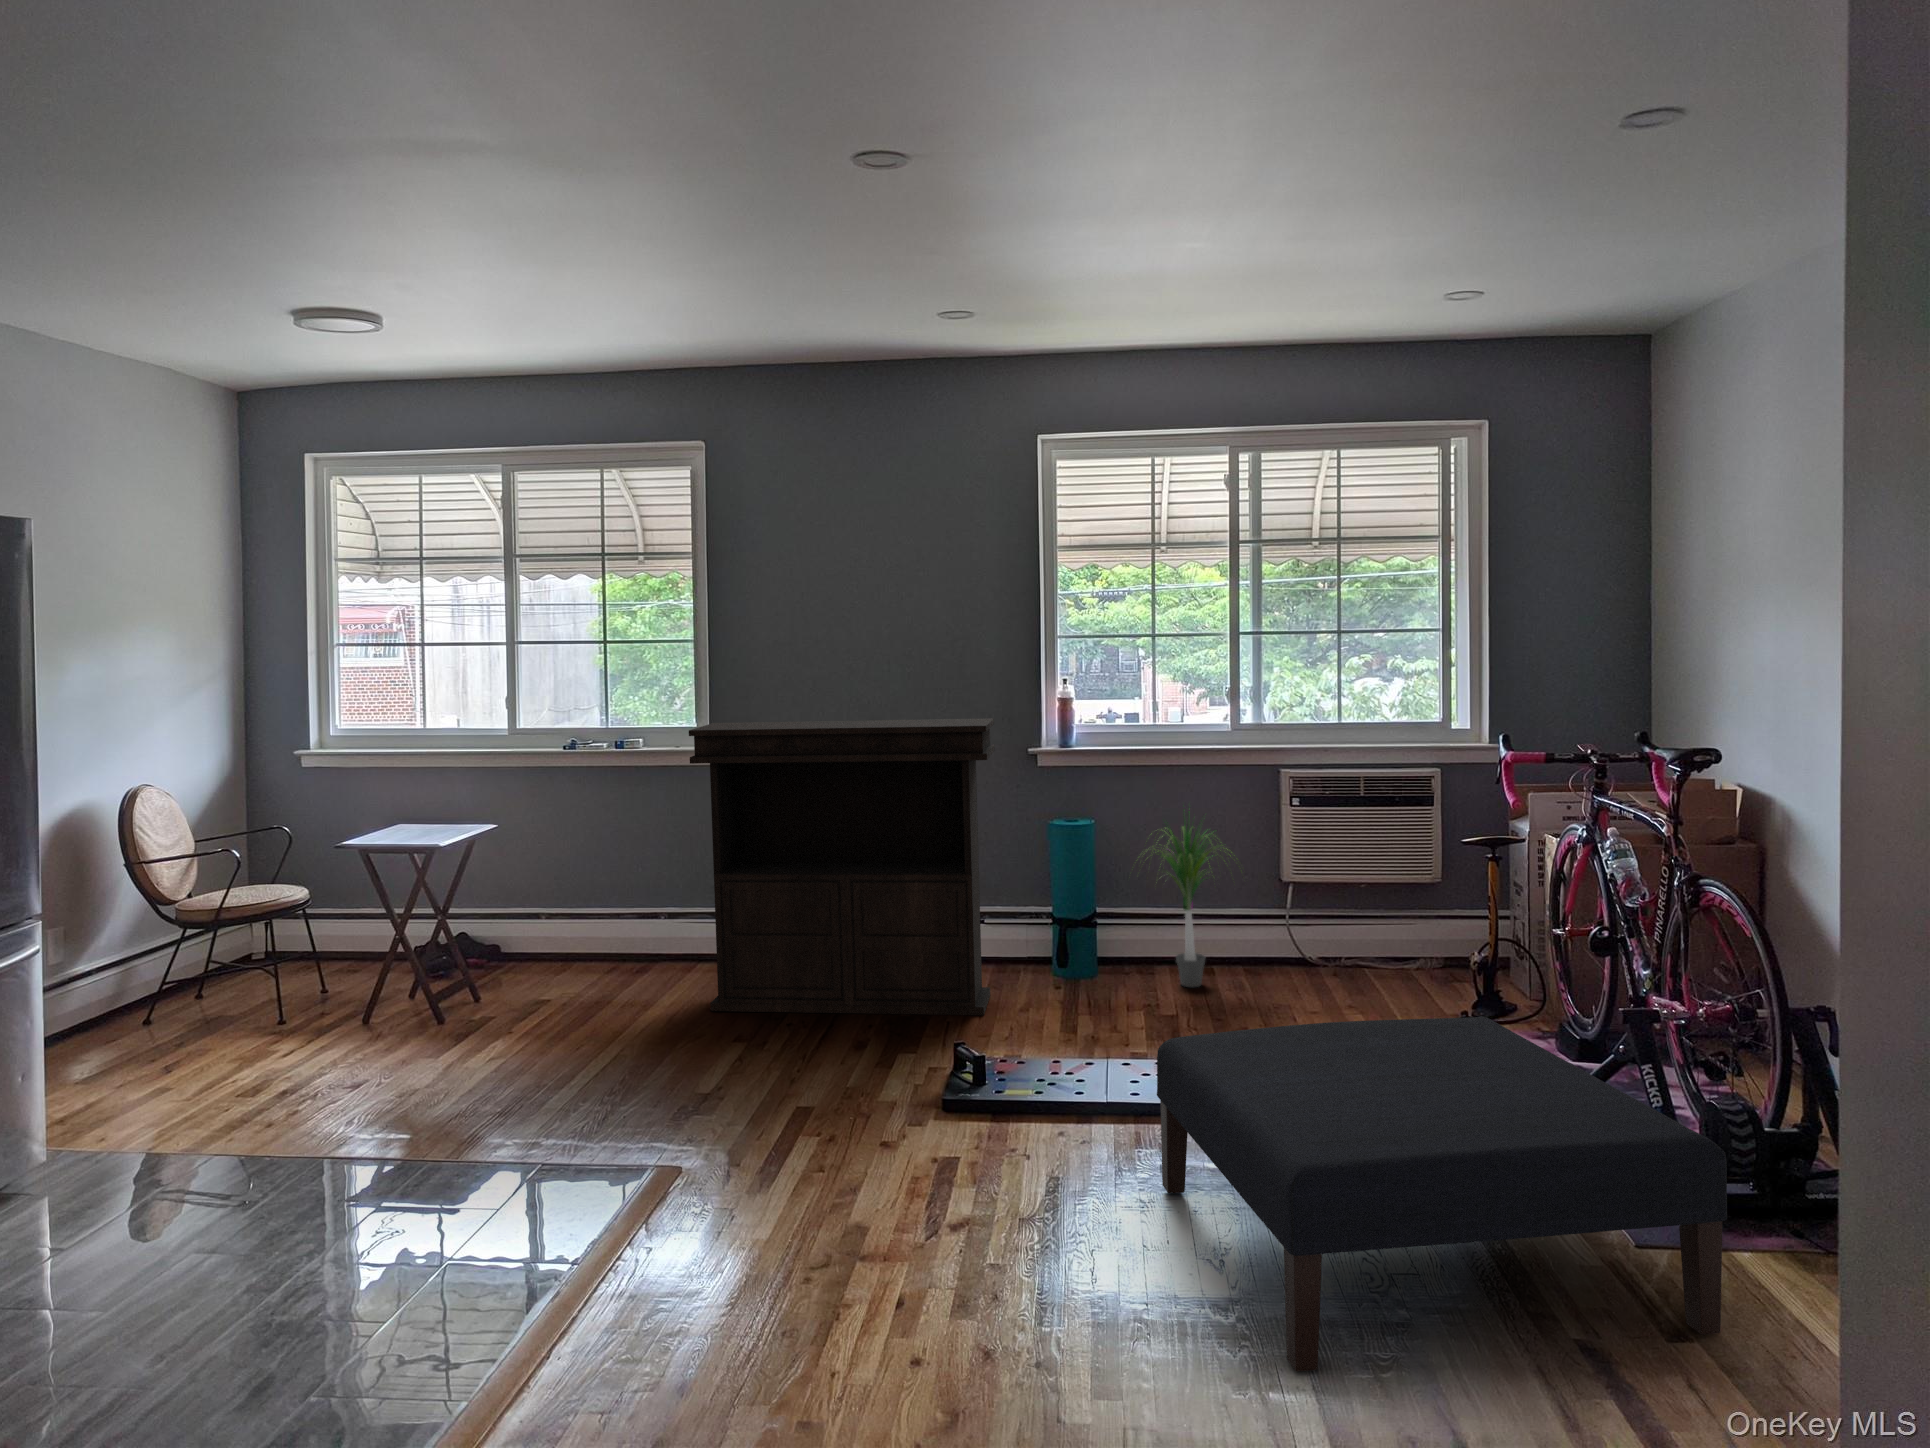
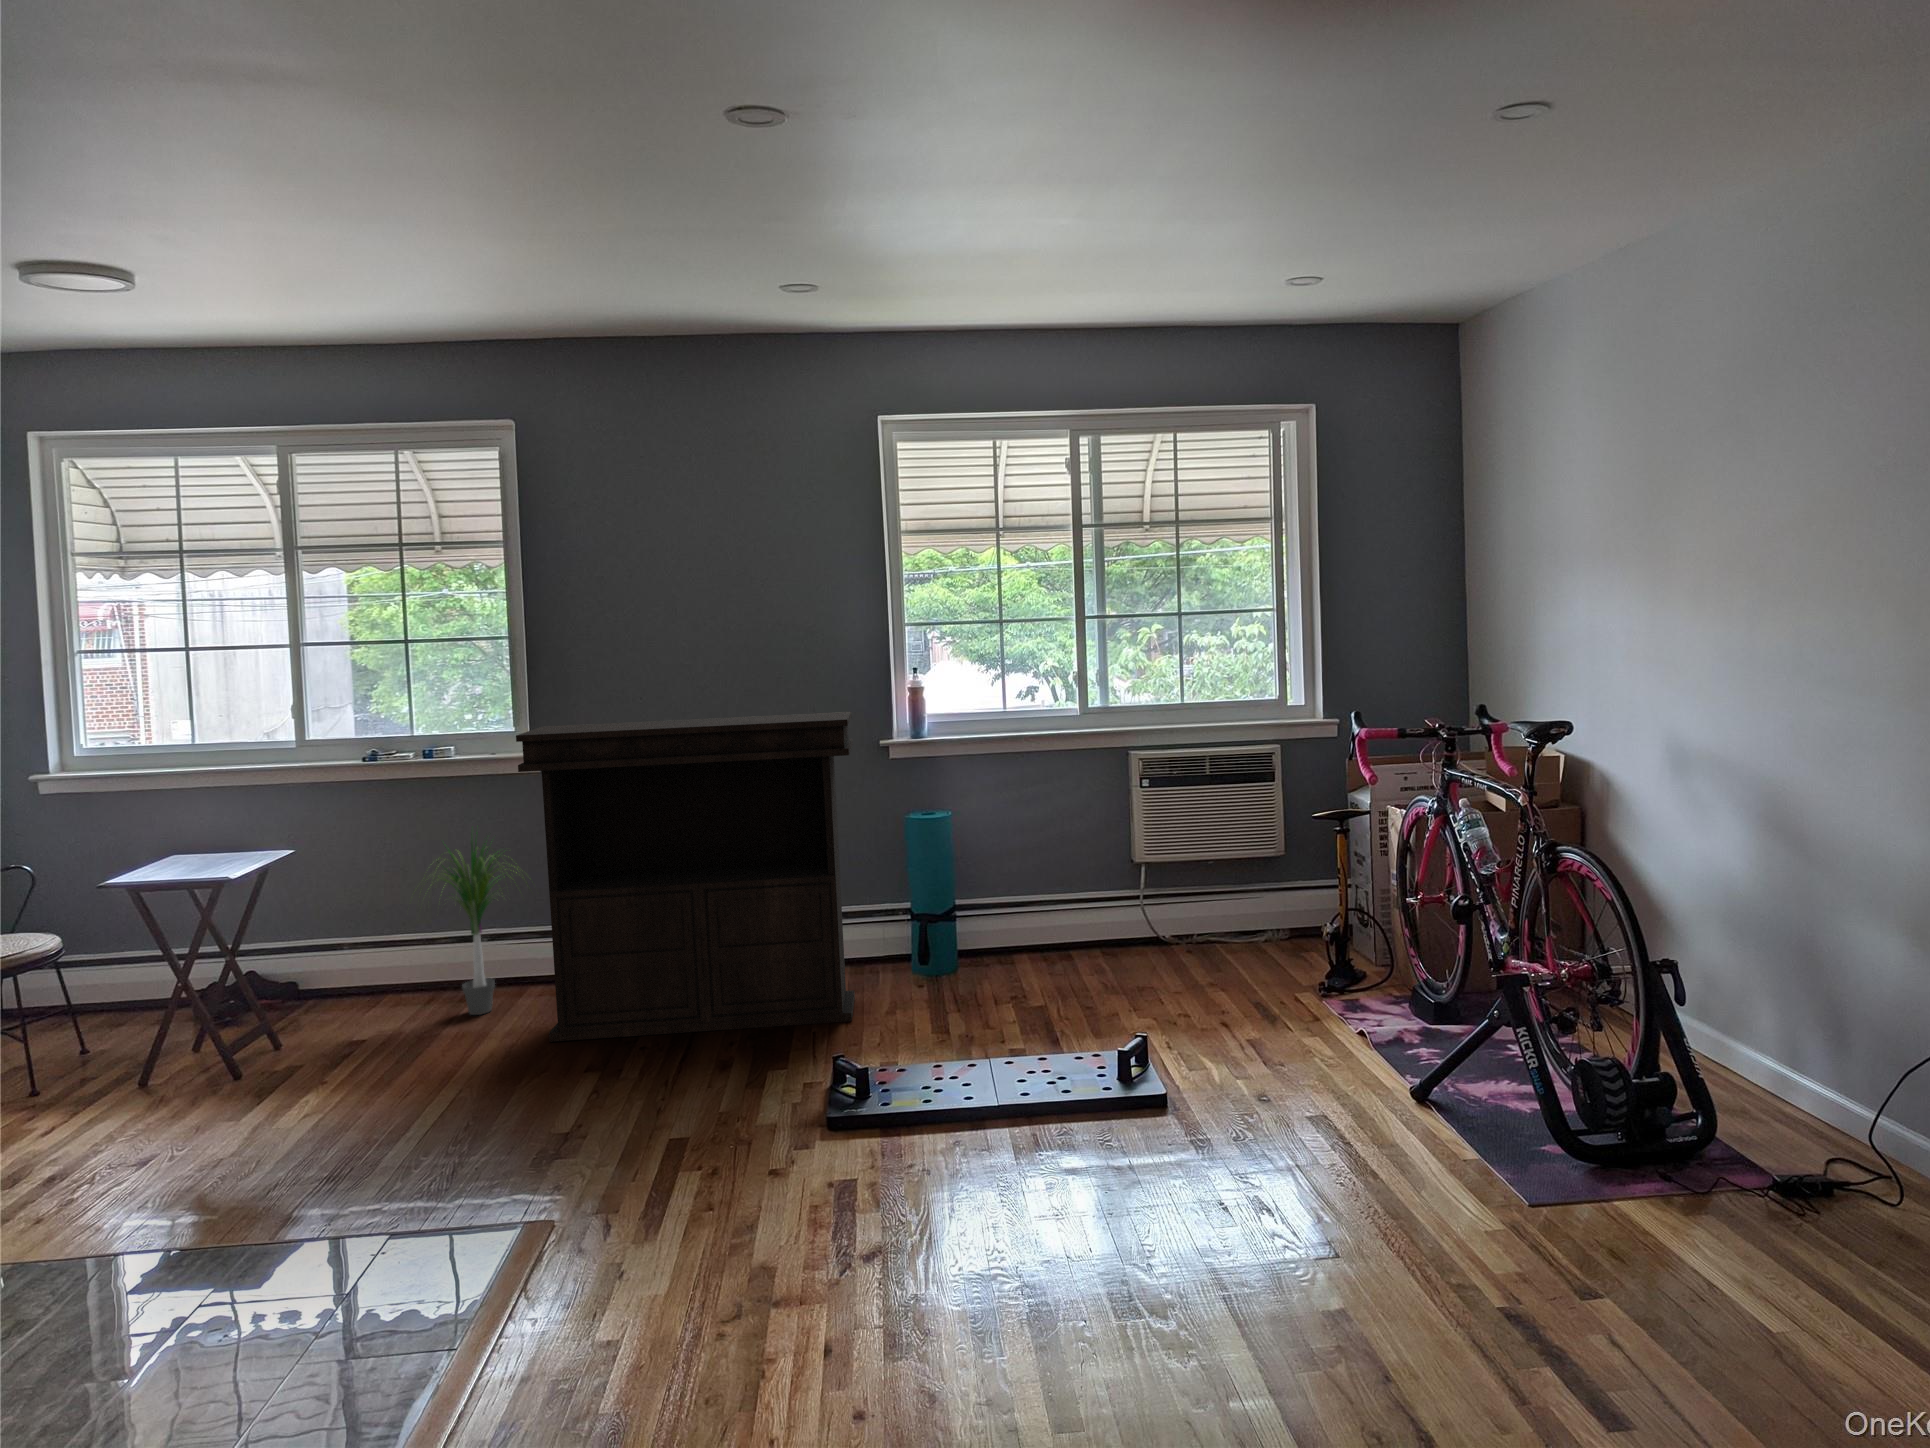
potted plant: present [1144,823,1238,987] -> present [413,841,506,1015]
ottoman: present [1157,1017,1727,1372] -> none [1066,991,1647,1401]

